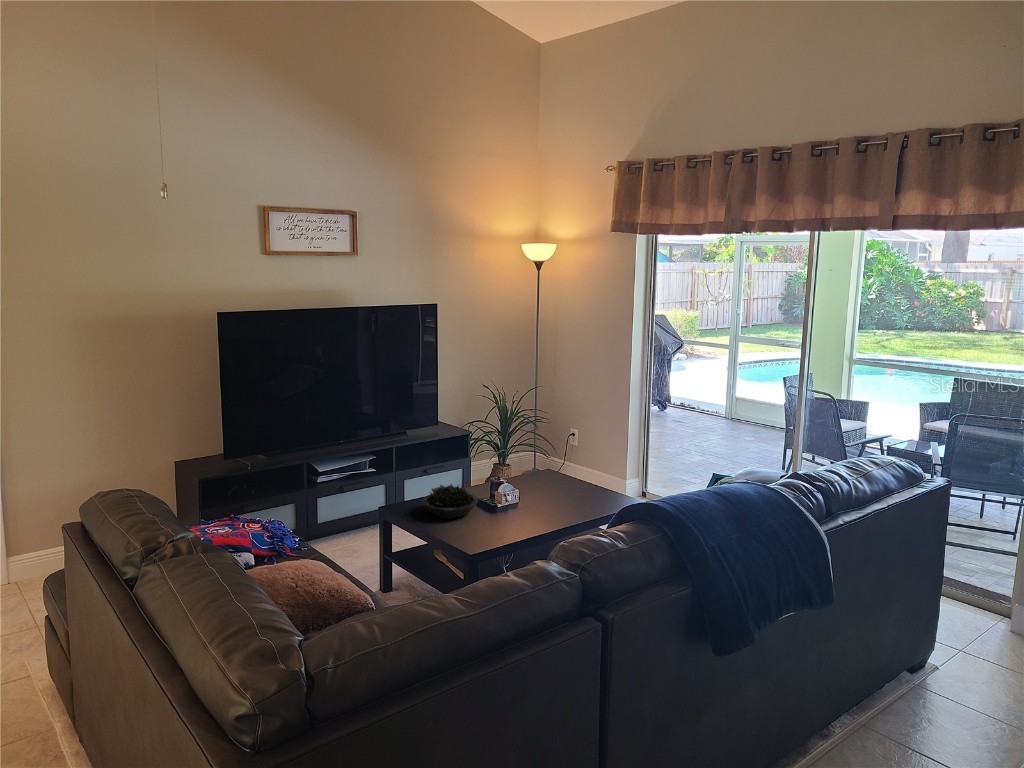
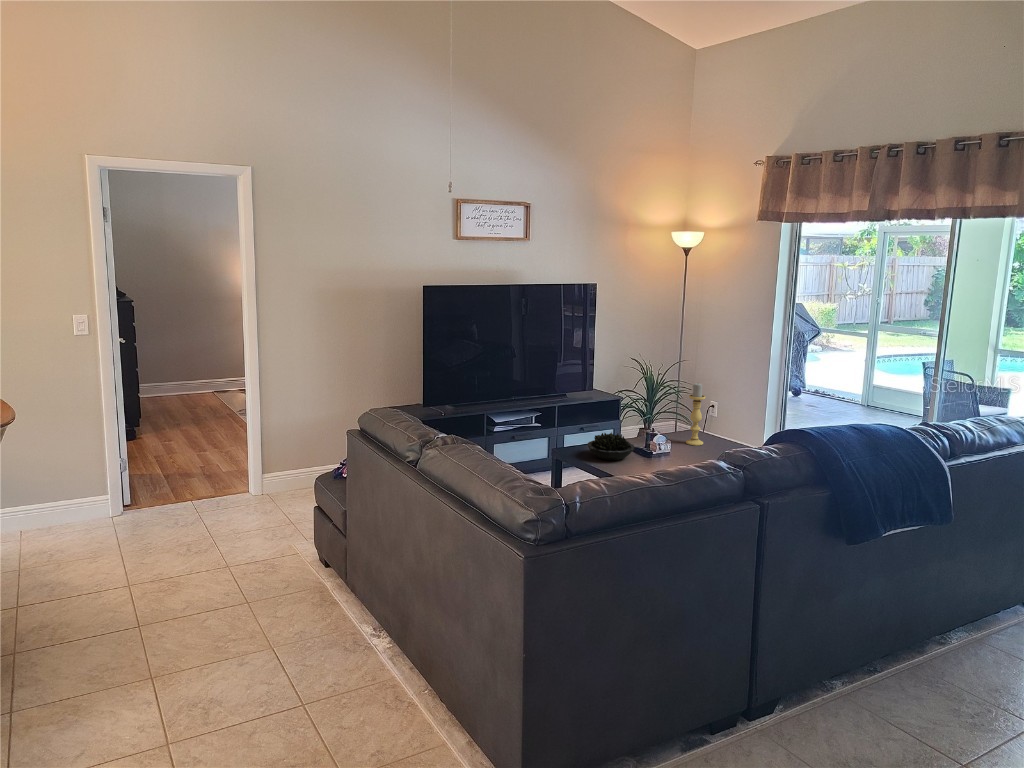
candle holder: none [539,419,558,490] -> present [686,383,706,446]

